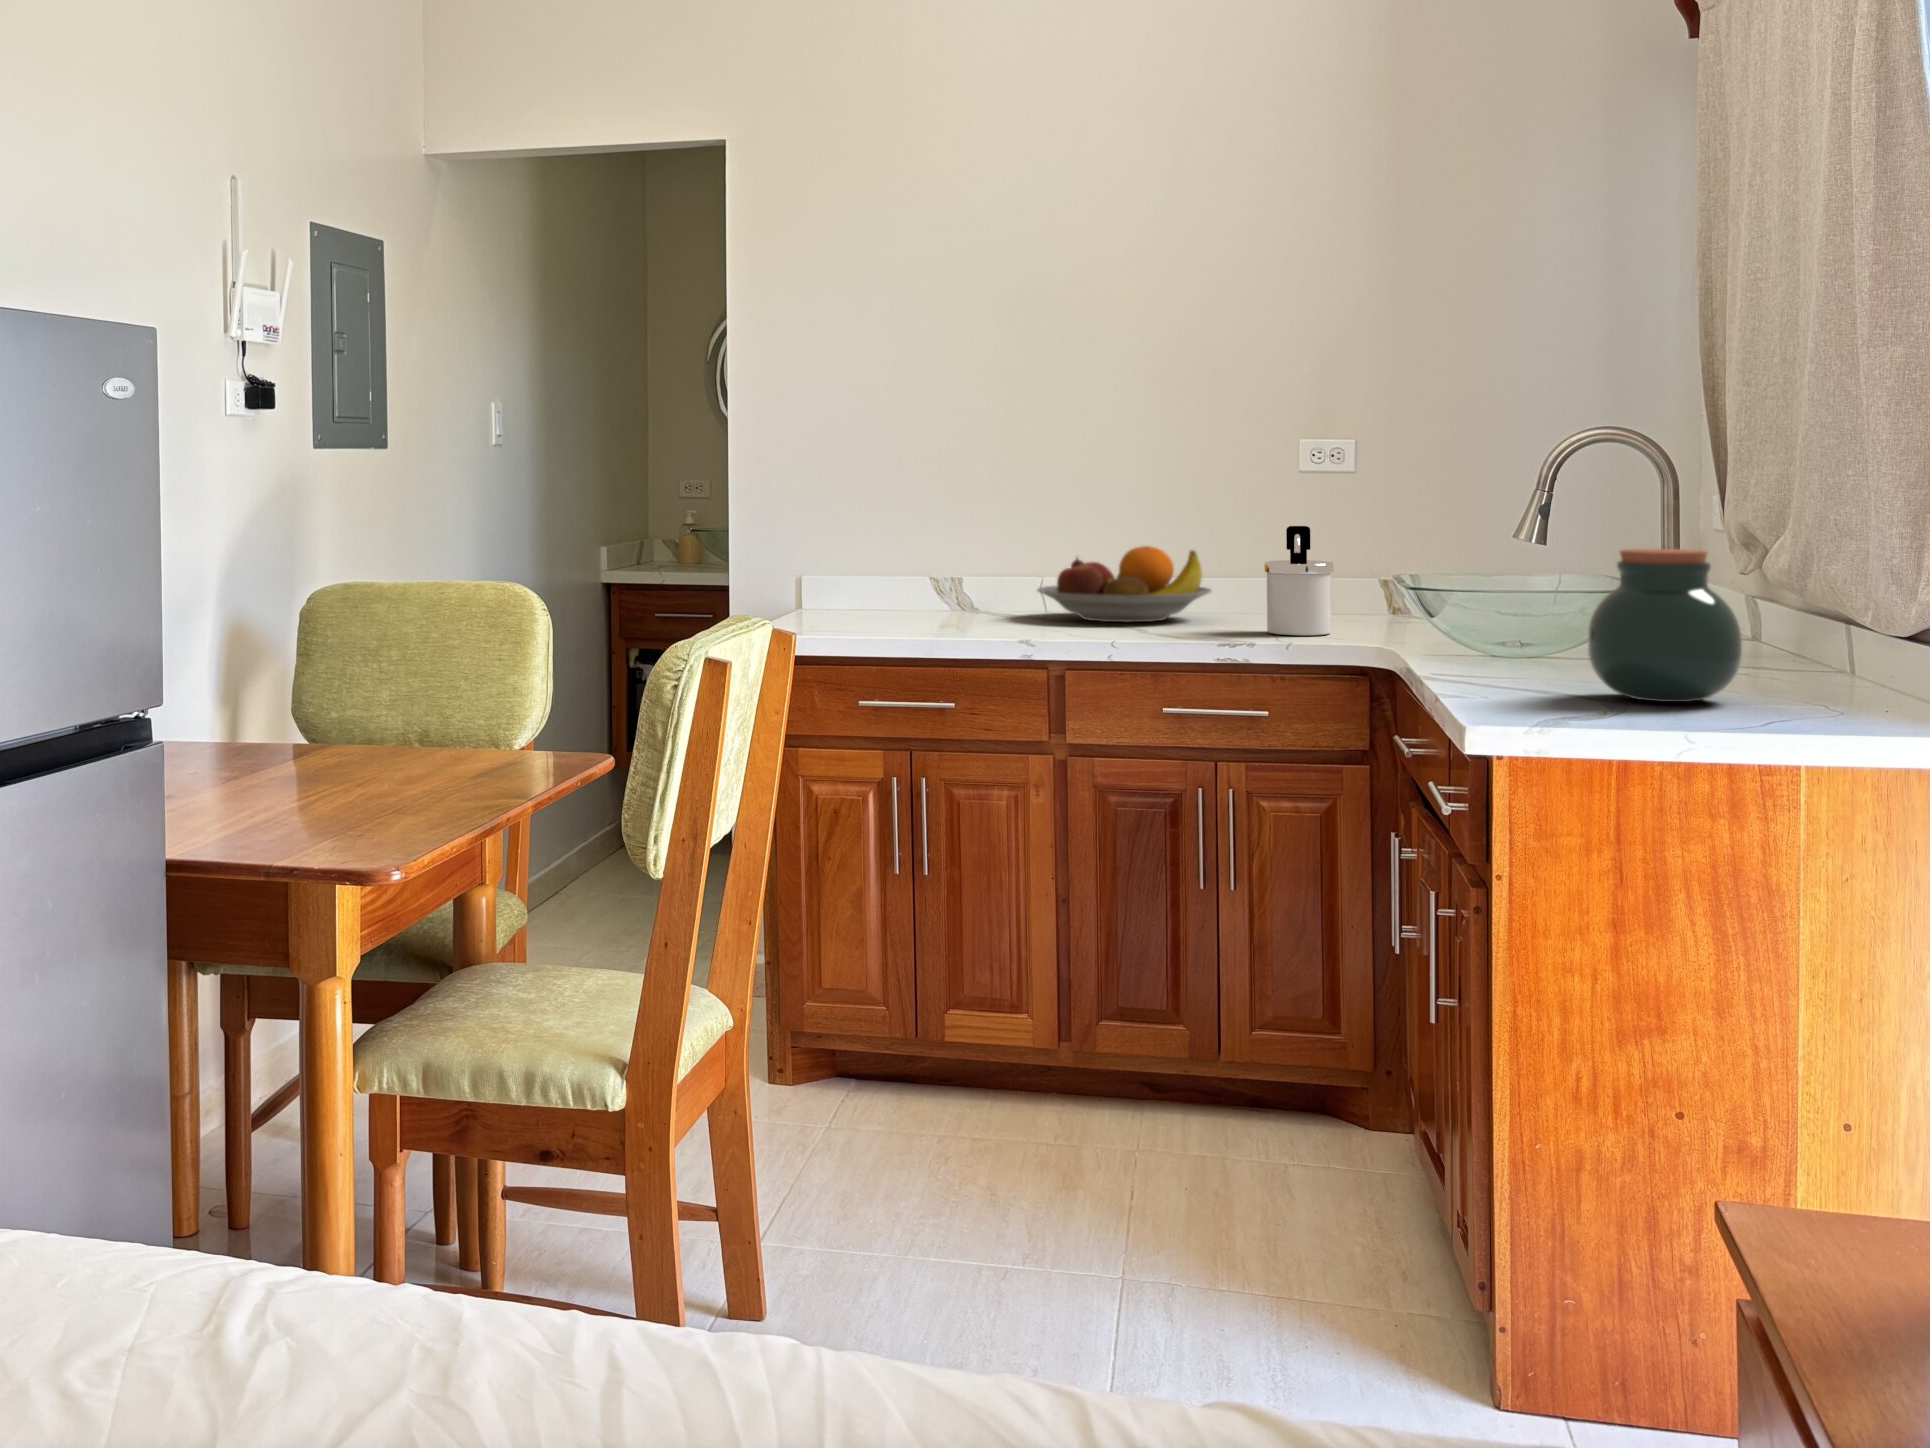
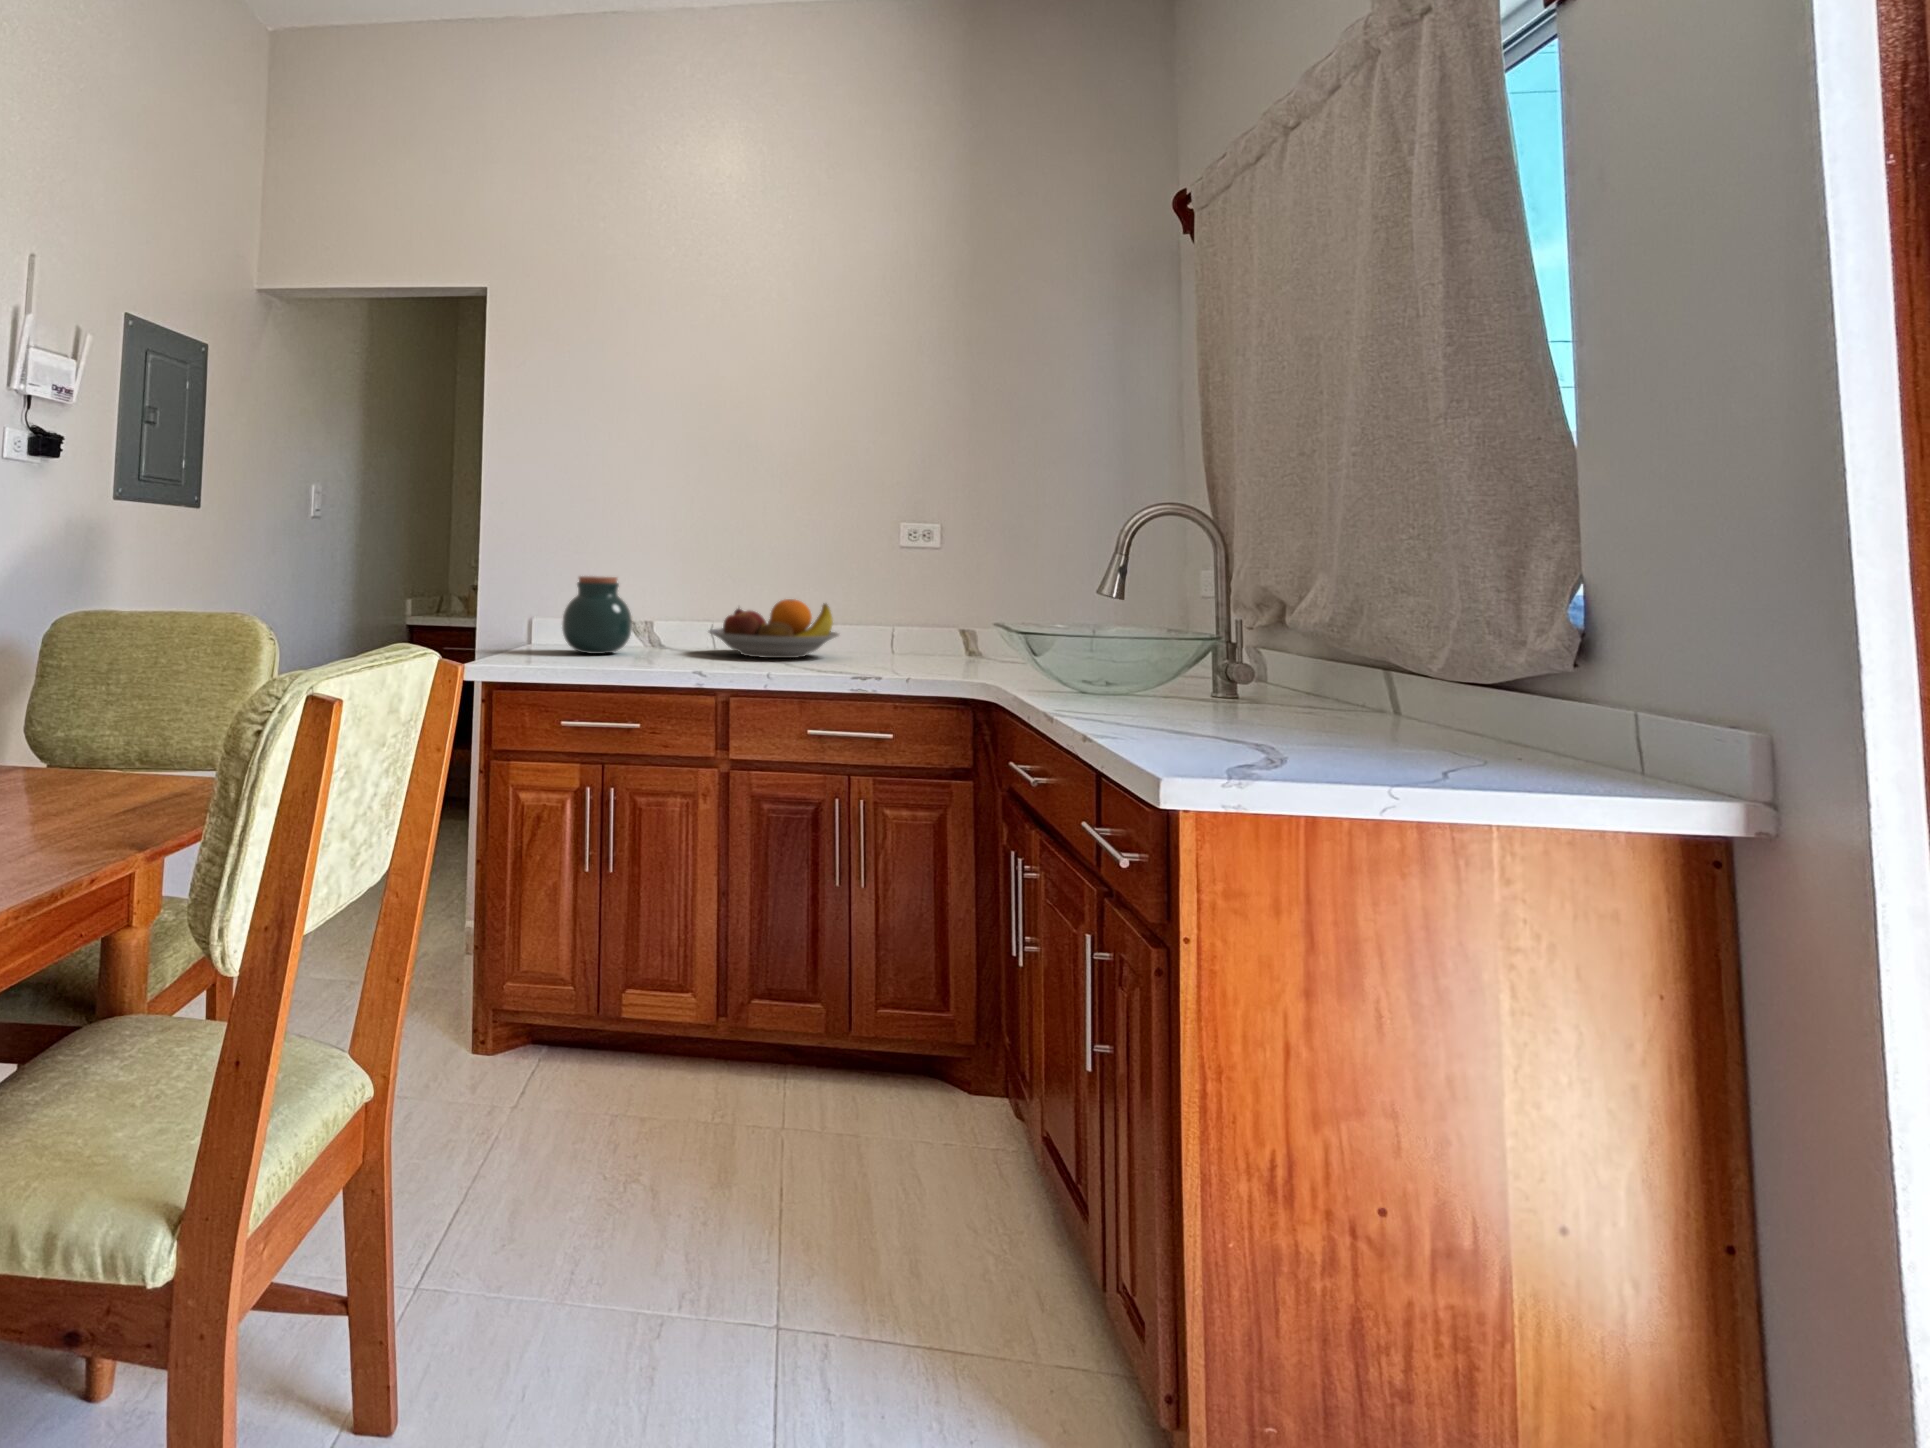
soap dispenser: present [1264,526,1333,635] -> none [885,584,938,671]
jar: present [1588,549,1742,702] -> present [562,576,632,654]

